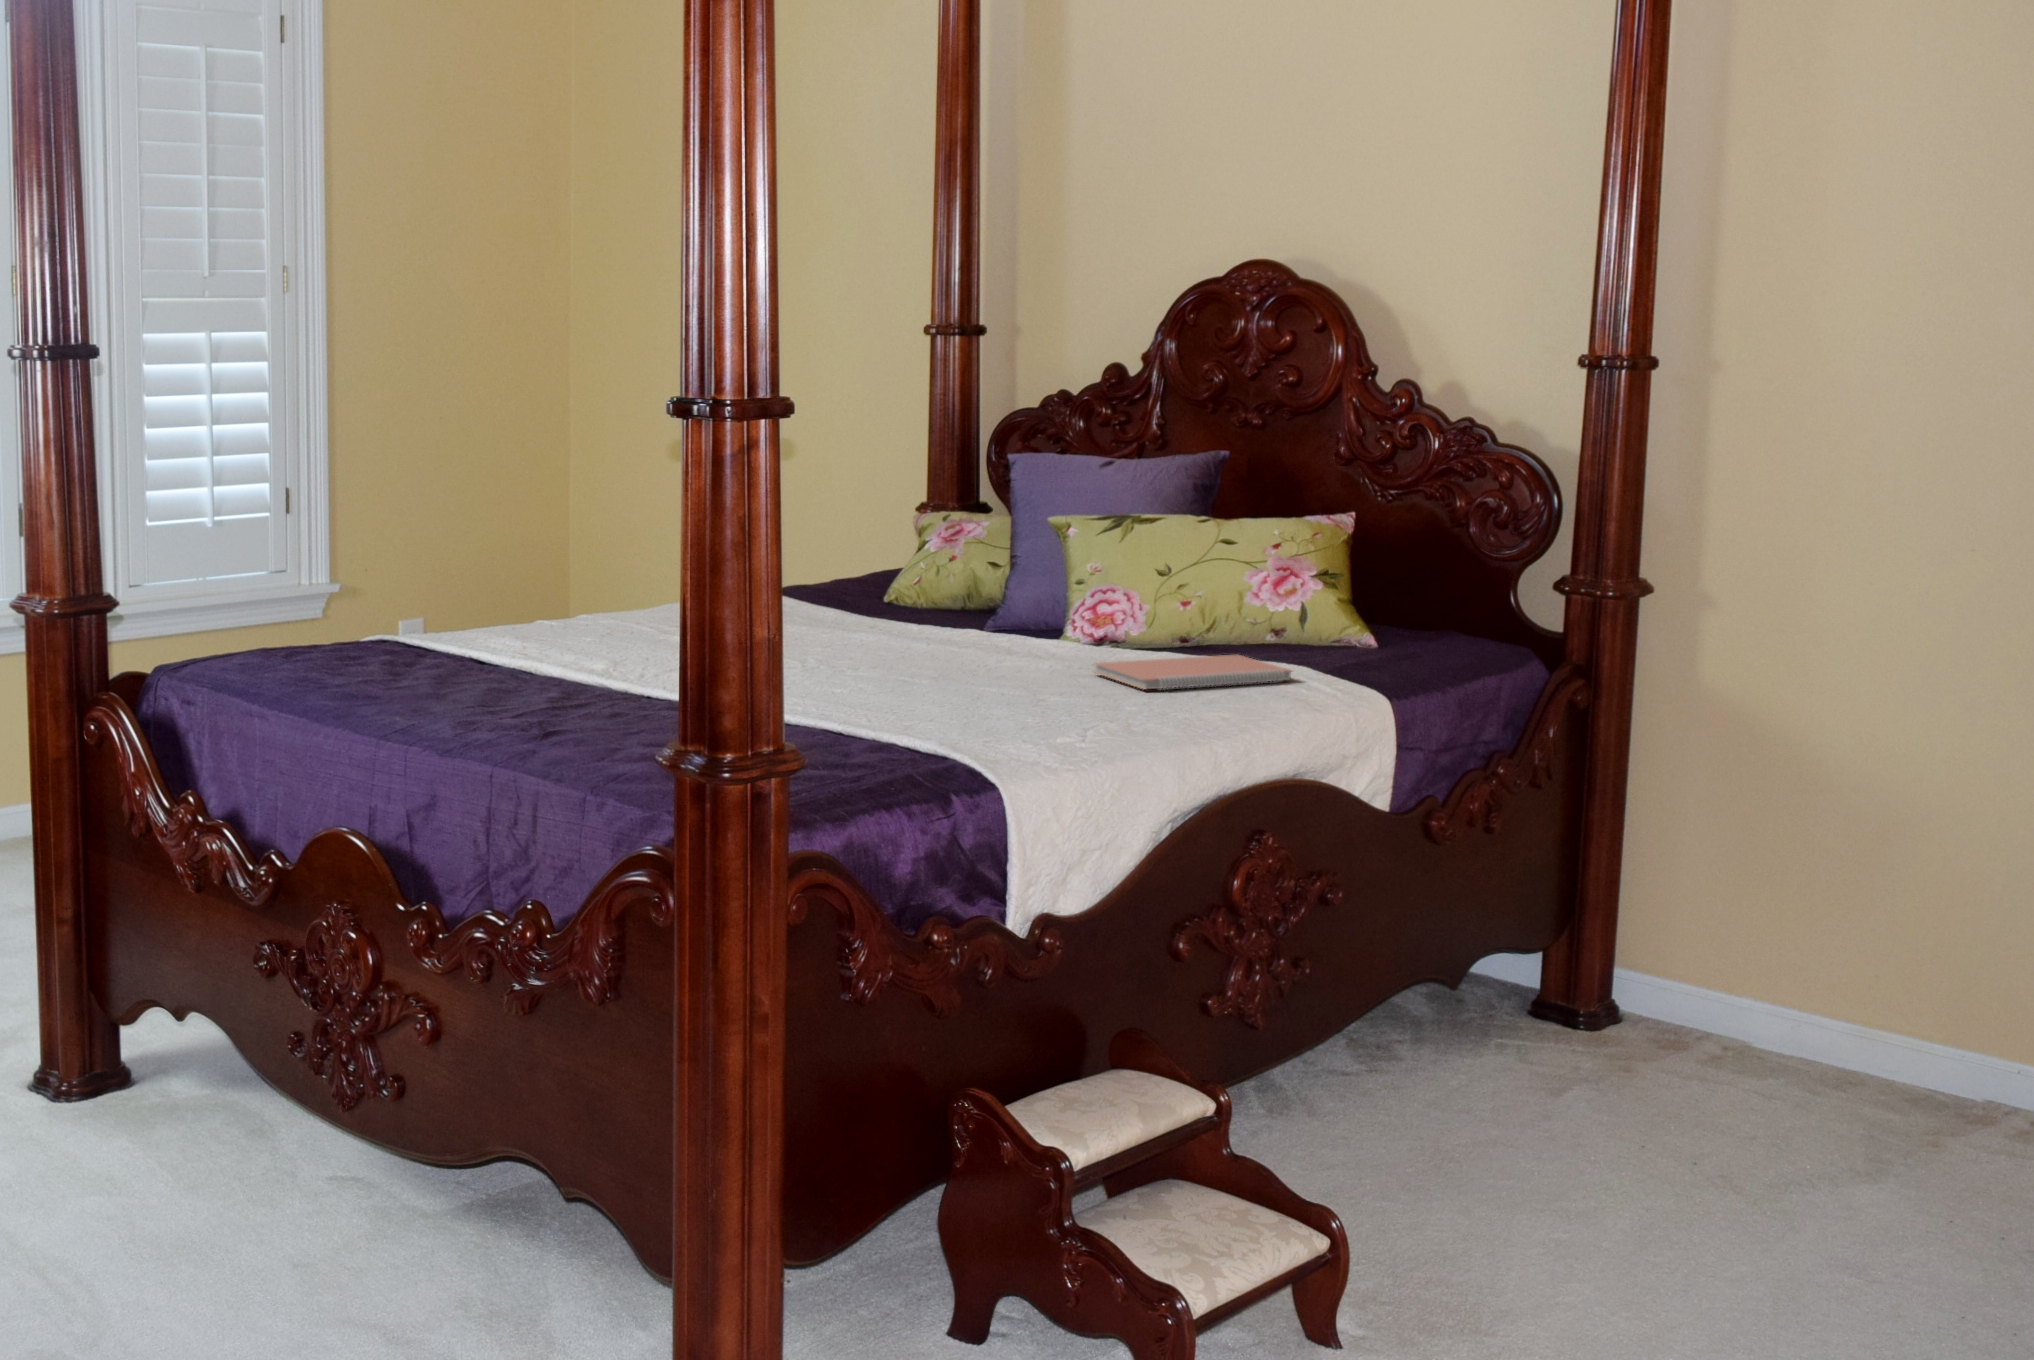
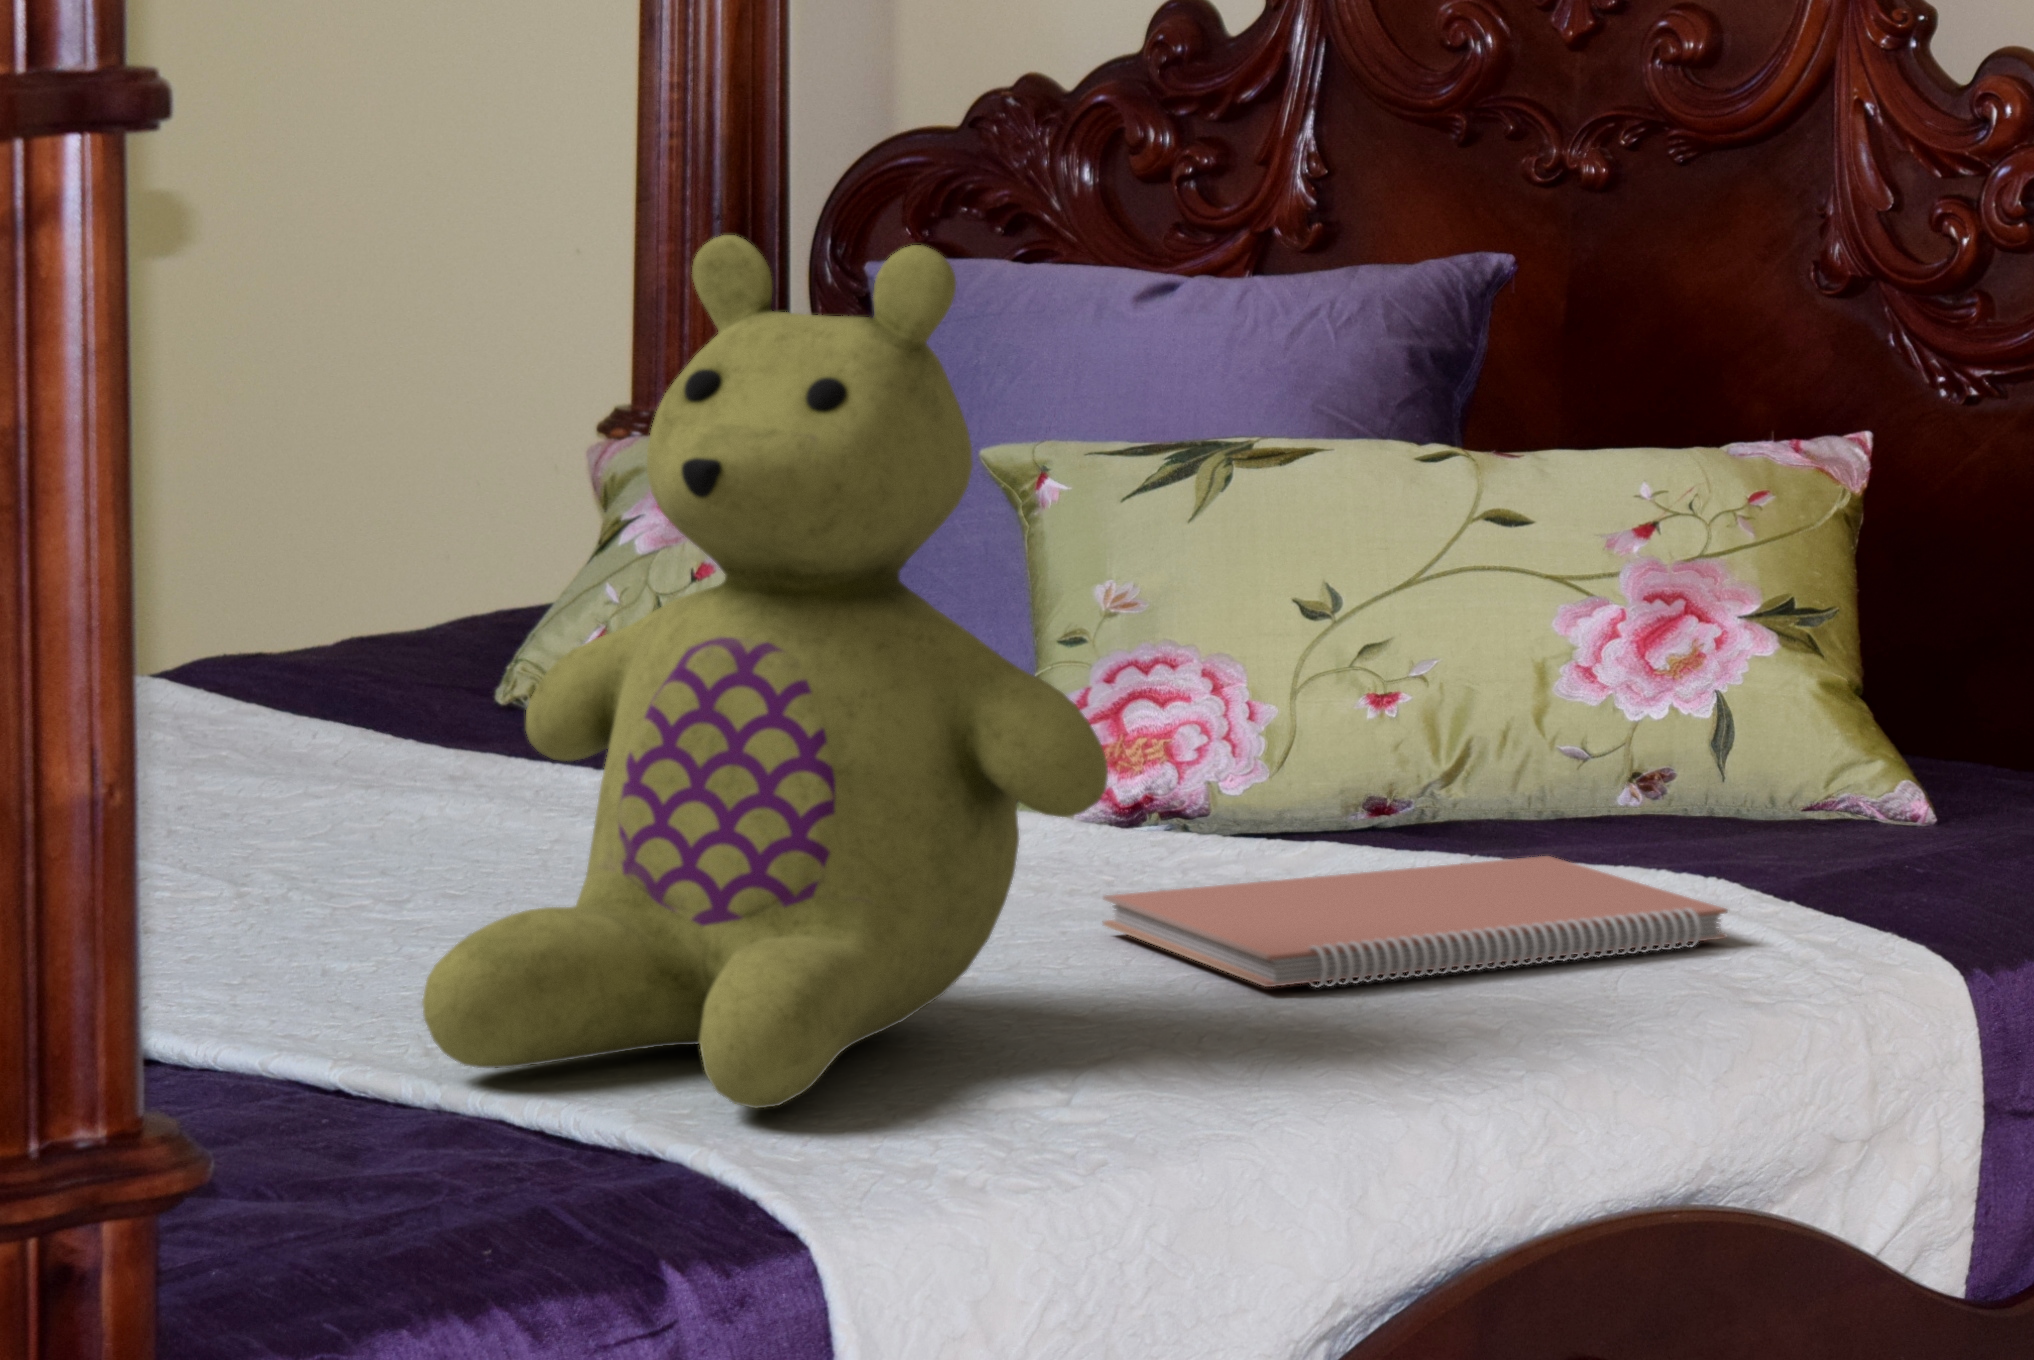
stuffed bear: none [899,462,1095,715] -> present [422,235,1108,1109]

